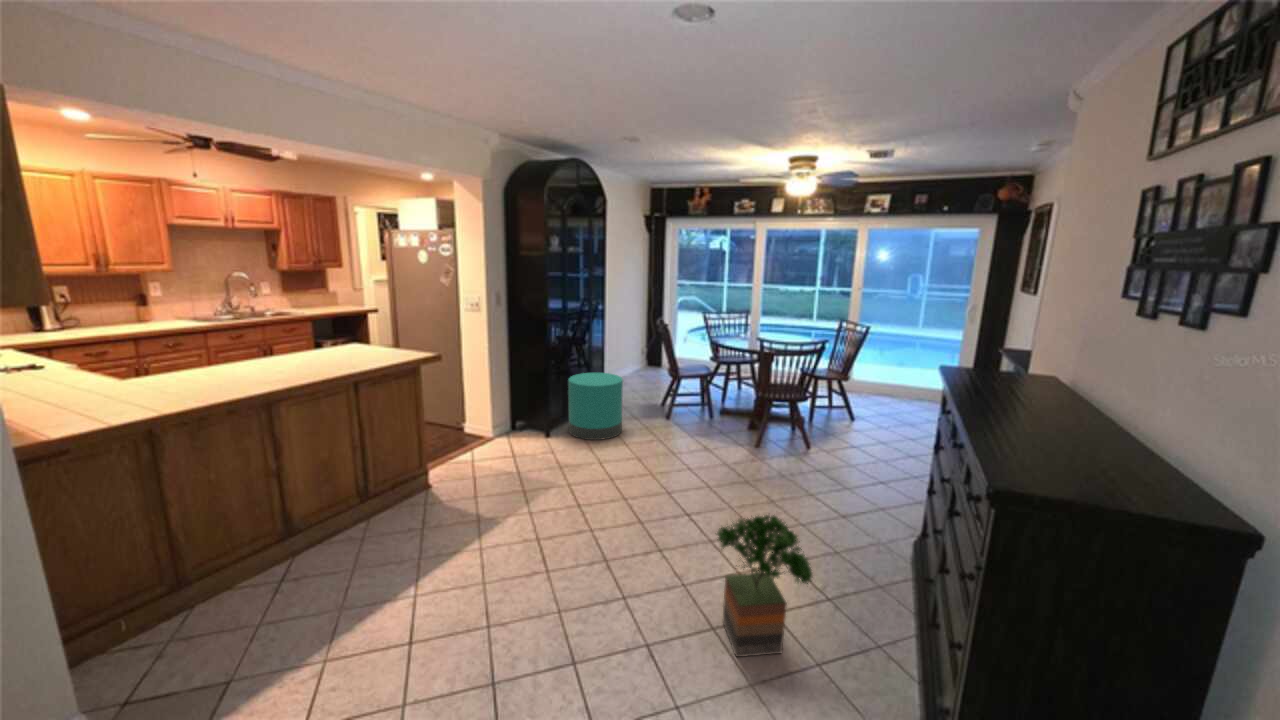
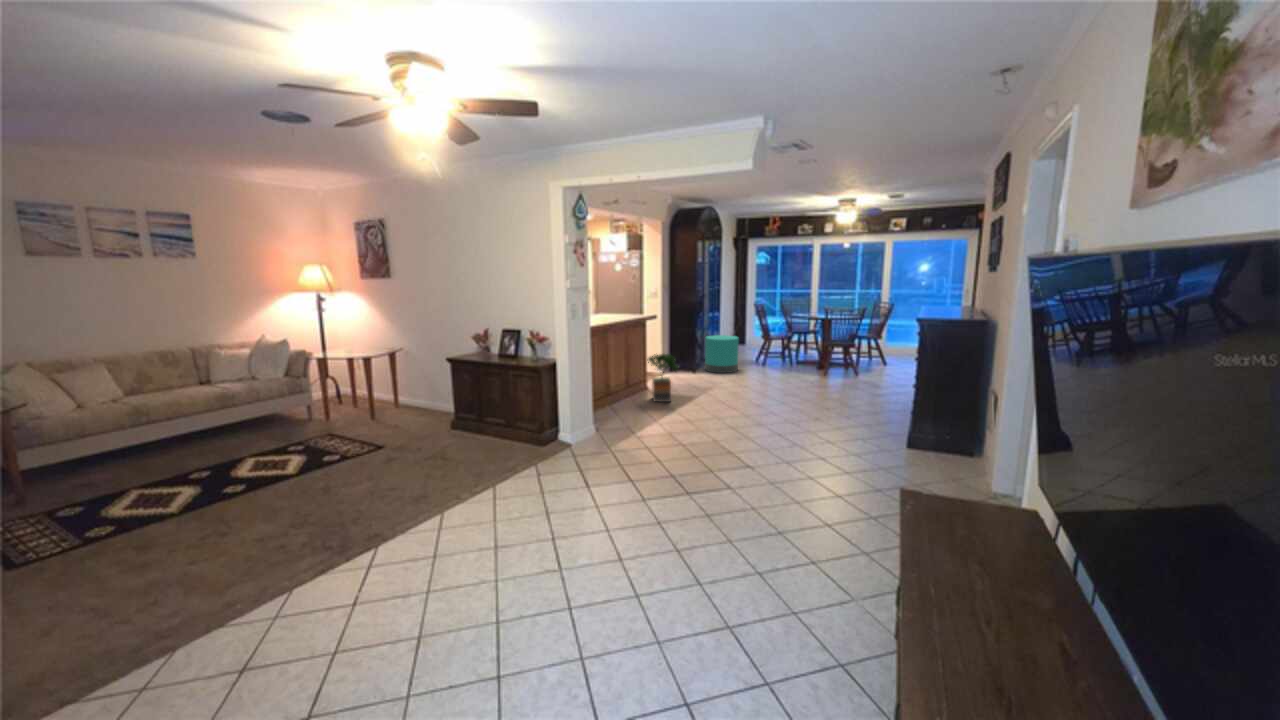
potted tree: present [717,515,812,657] -> present [647,354,678,402]

